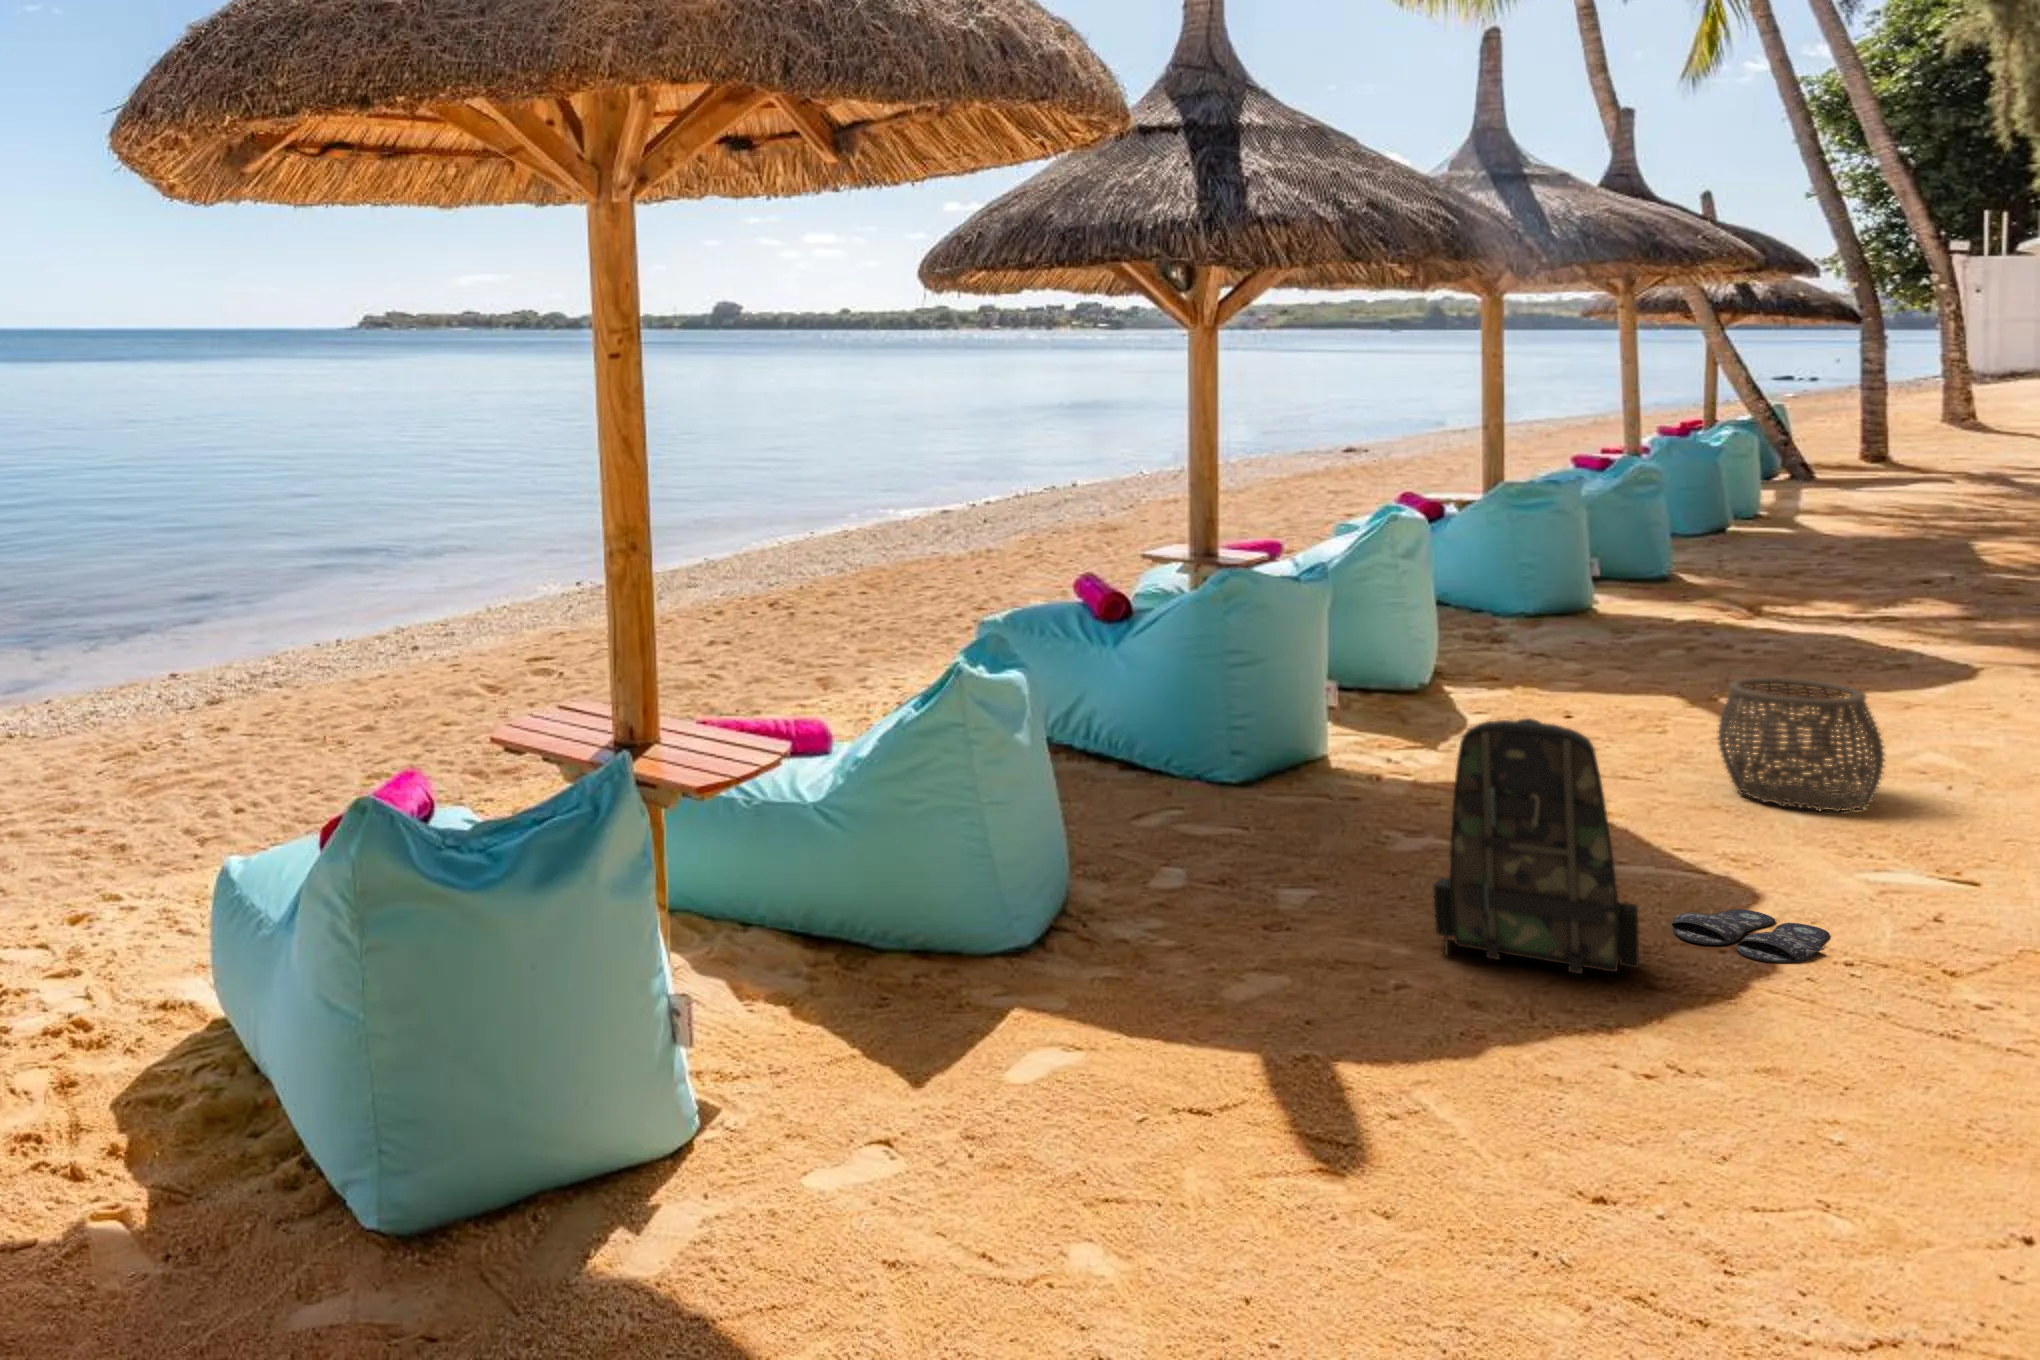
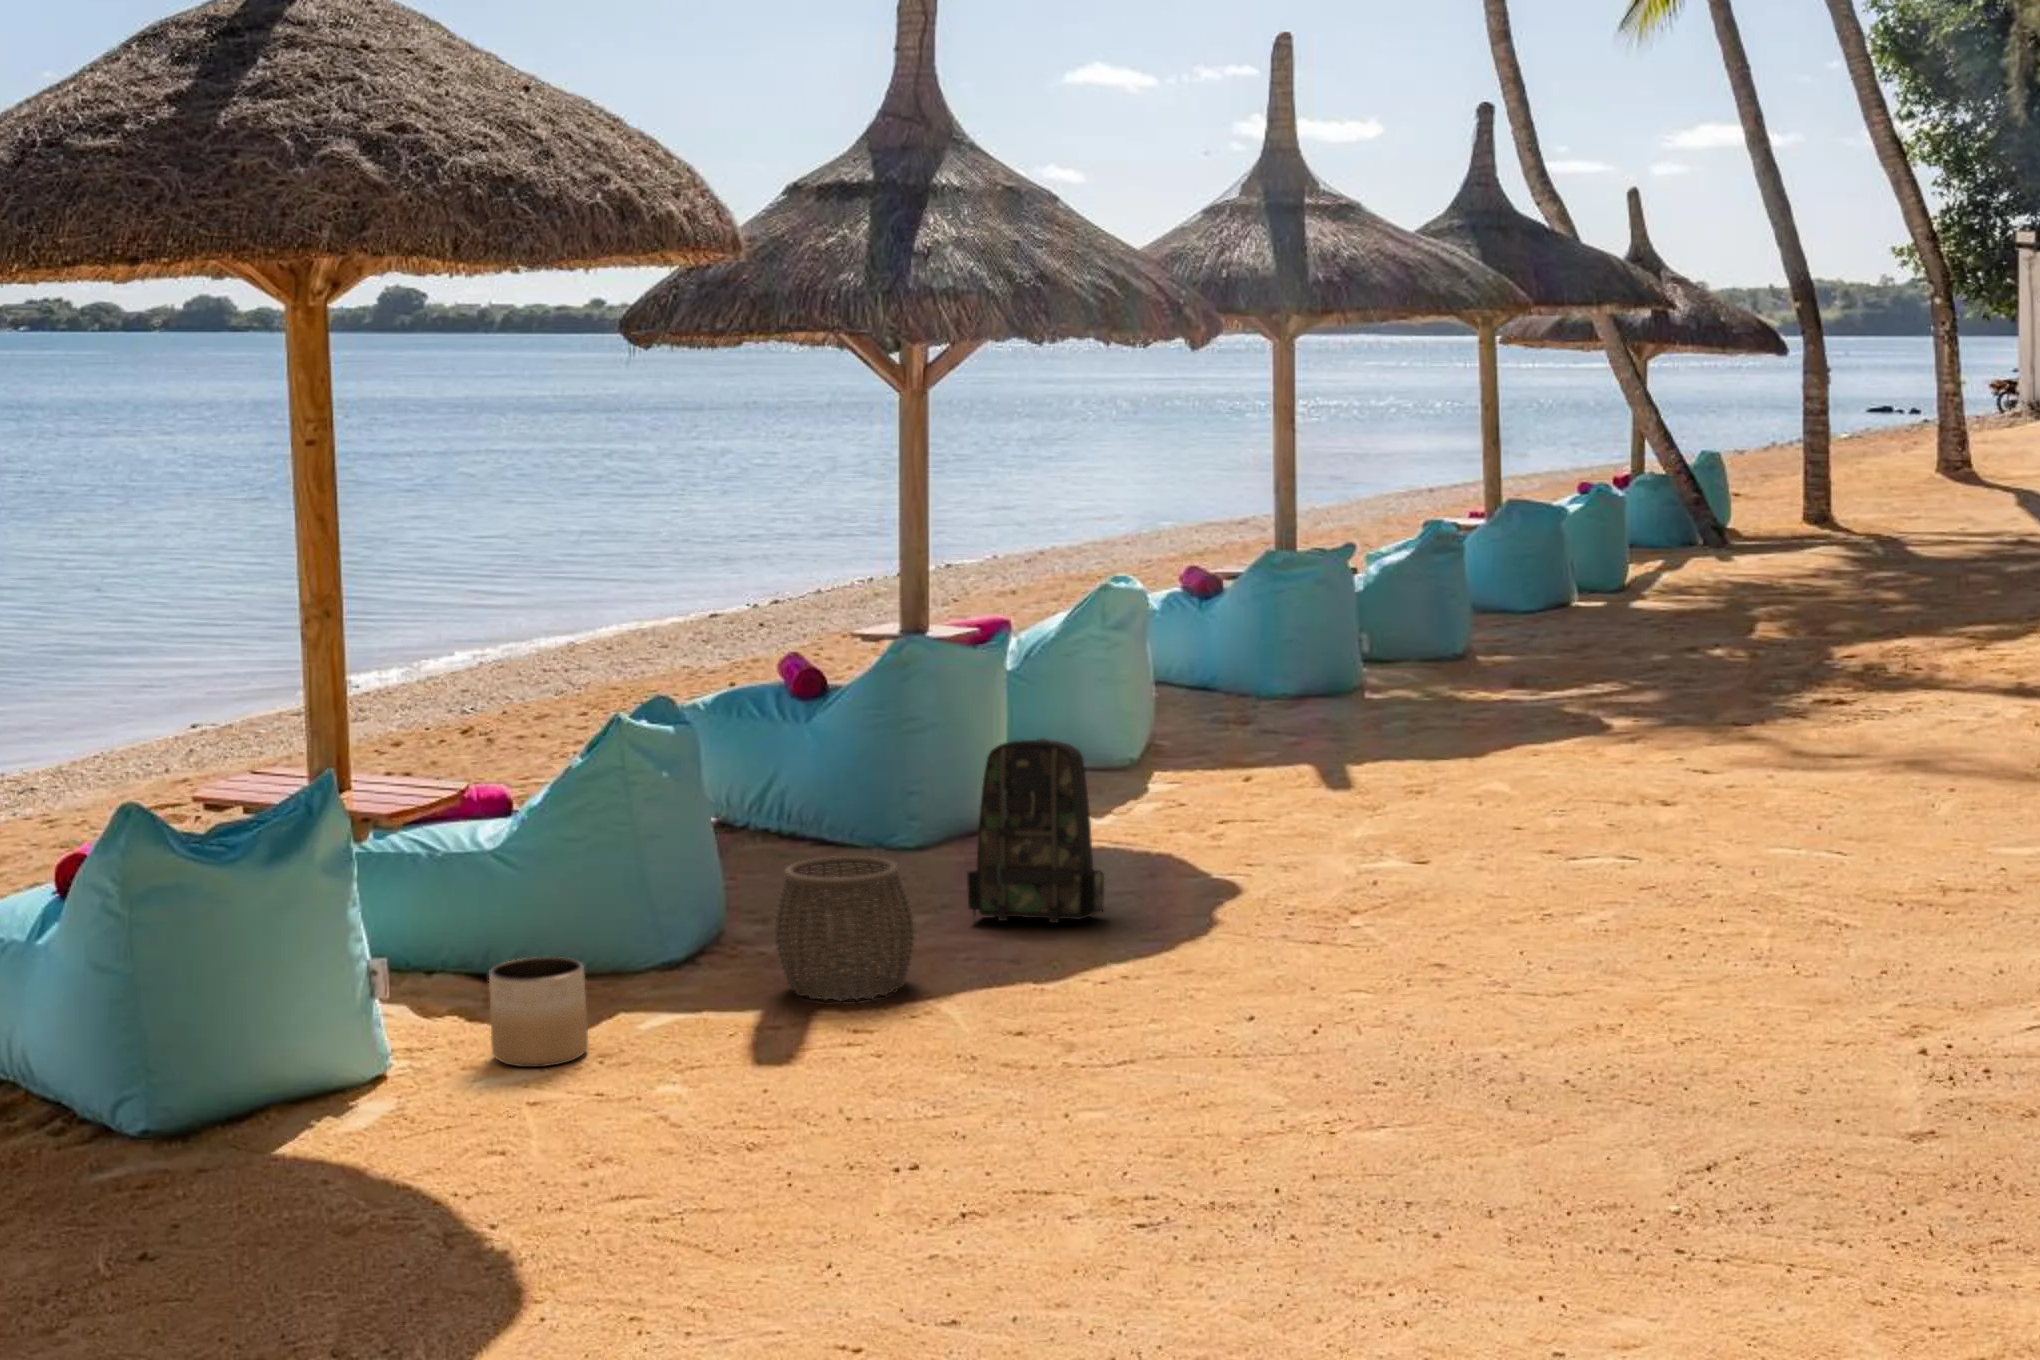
woven basket: present [1718,677,1885,812] -> present [774,856,915,1001]
slippers: present [1672,909,1830,963] -> none [1145,883,1249,909]
planter: none [831,1031,975,1219] -> present [489,957,588,1067]

